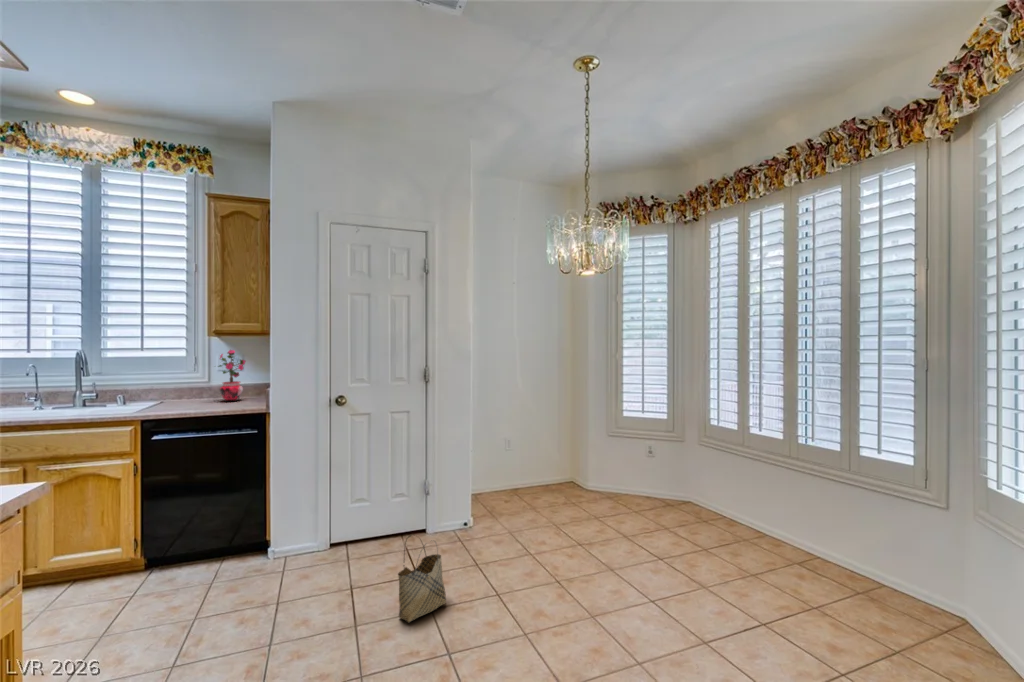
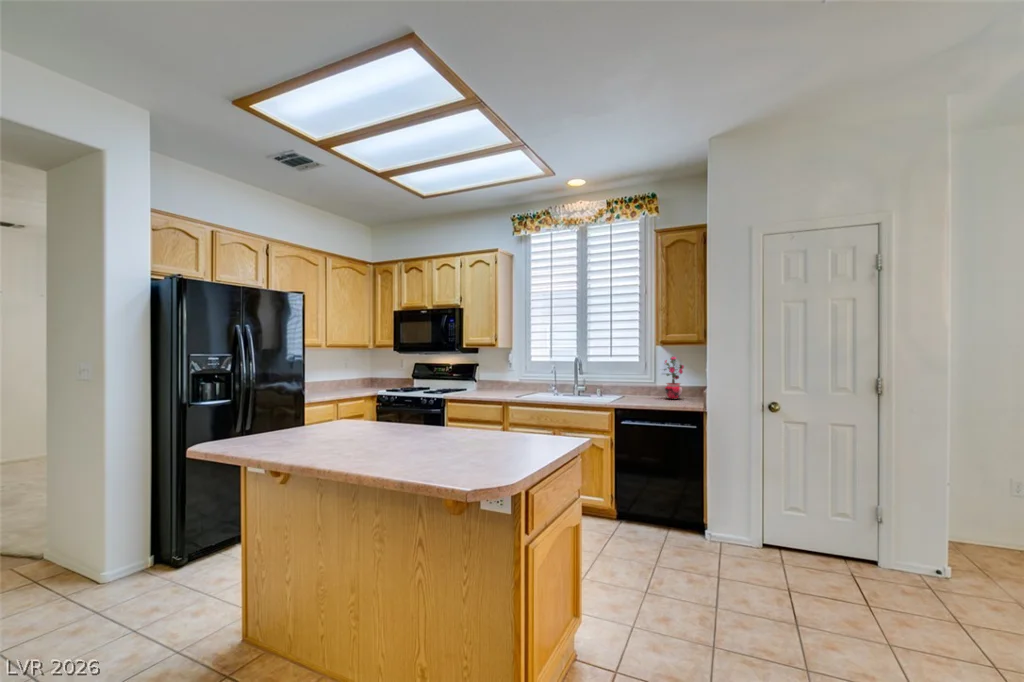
woven basket: present [398,534,446,622] -> none [847,559,913,652]

